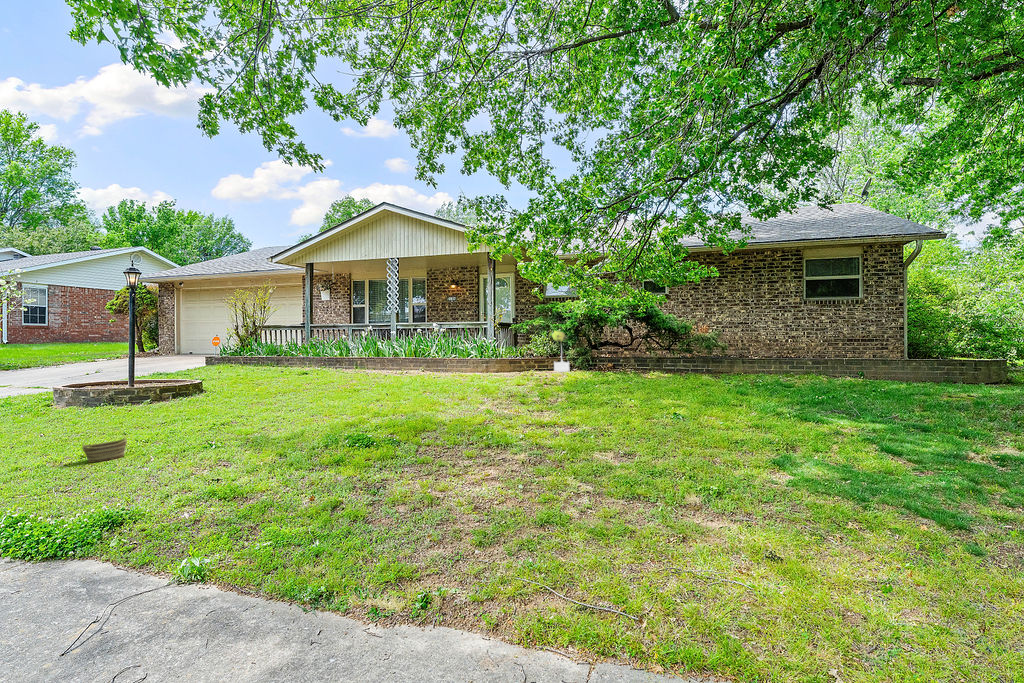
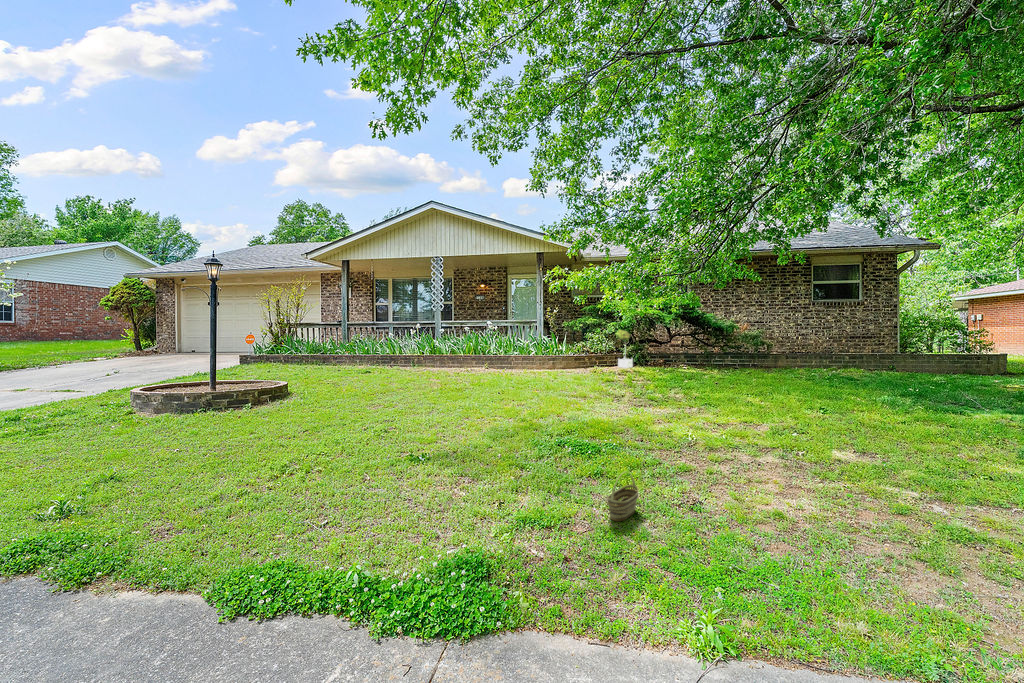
basket: present [82,436,127,463] -> present [607,472,638,521]

